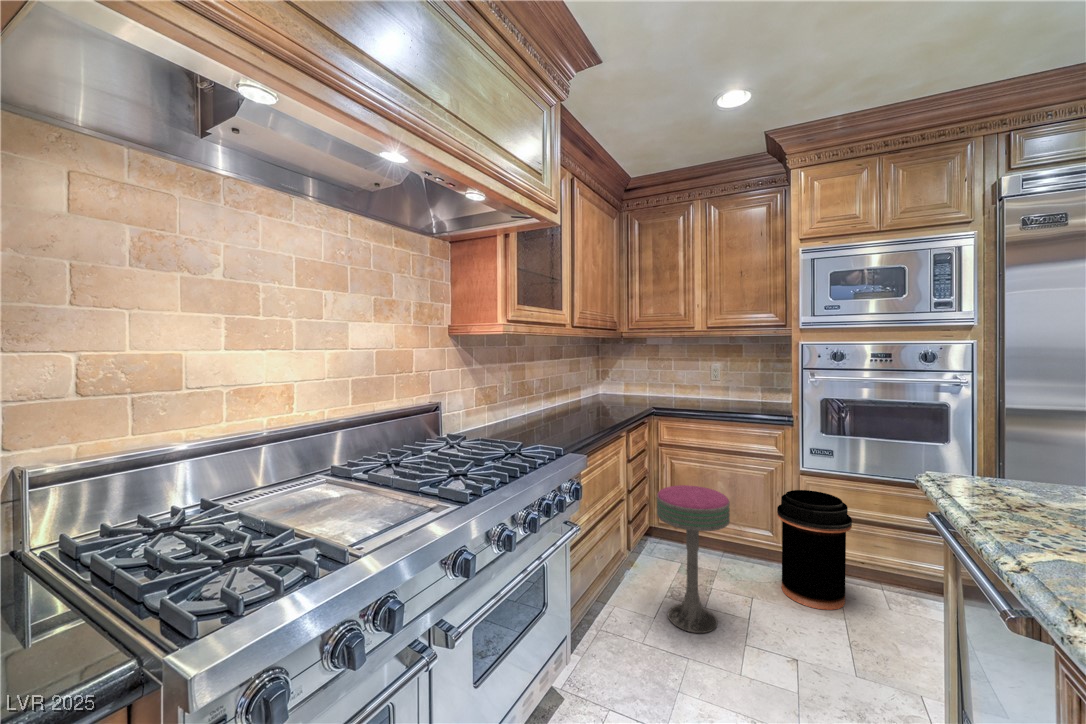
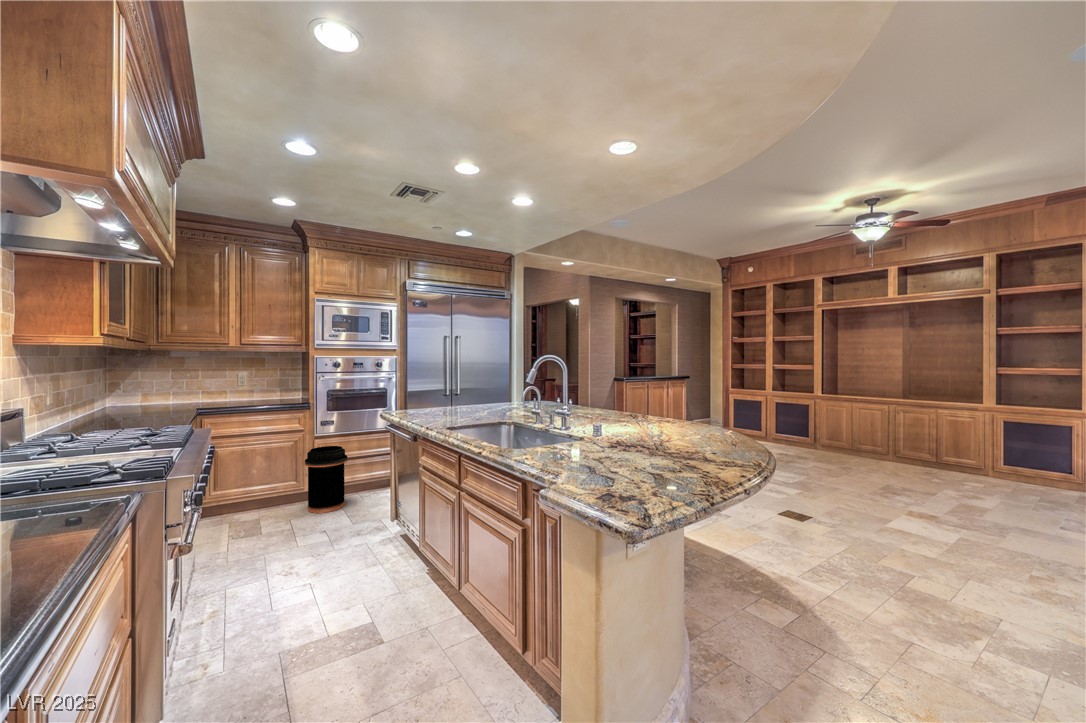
bar stool: present [657,485,730,633] -> none [230,454,286,550]

